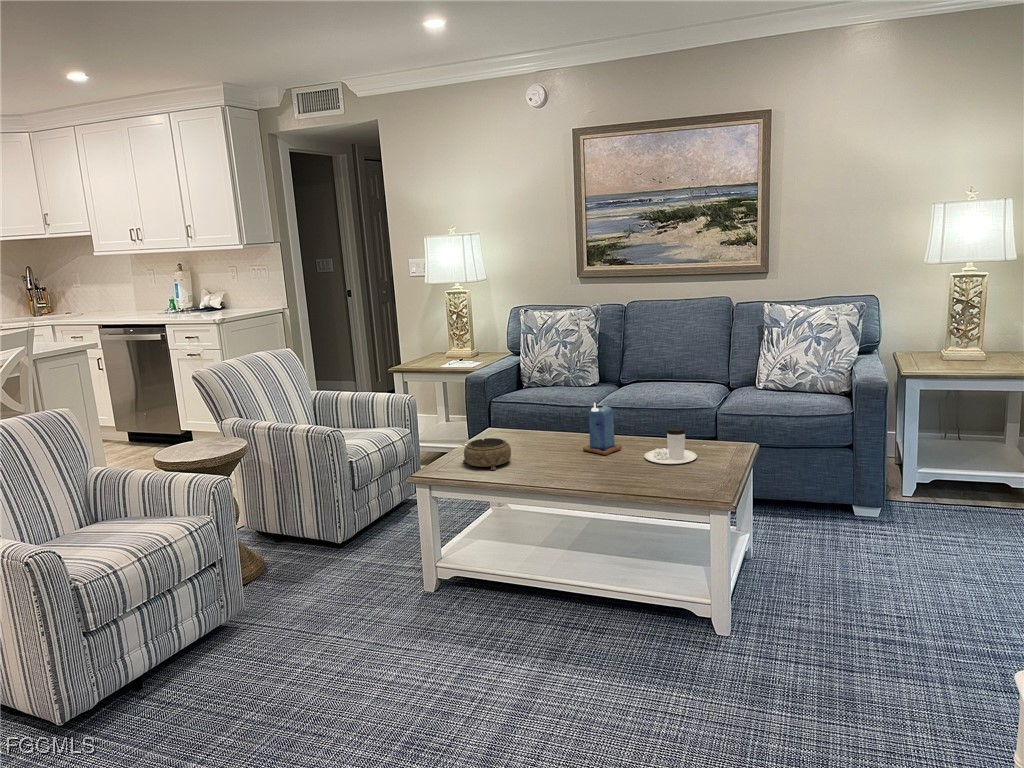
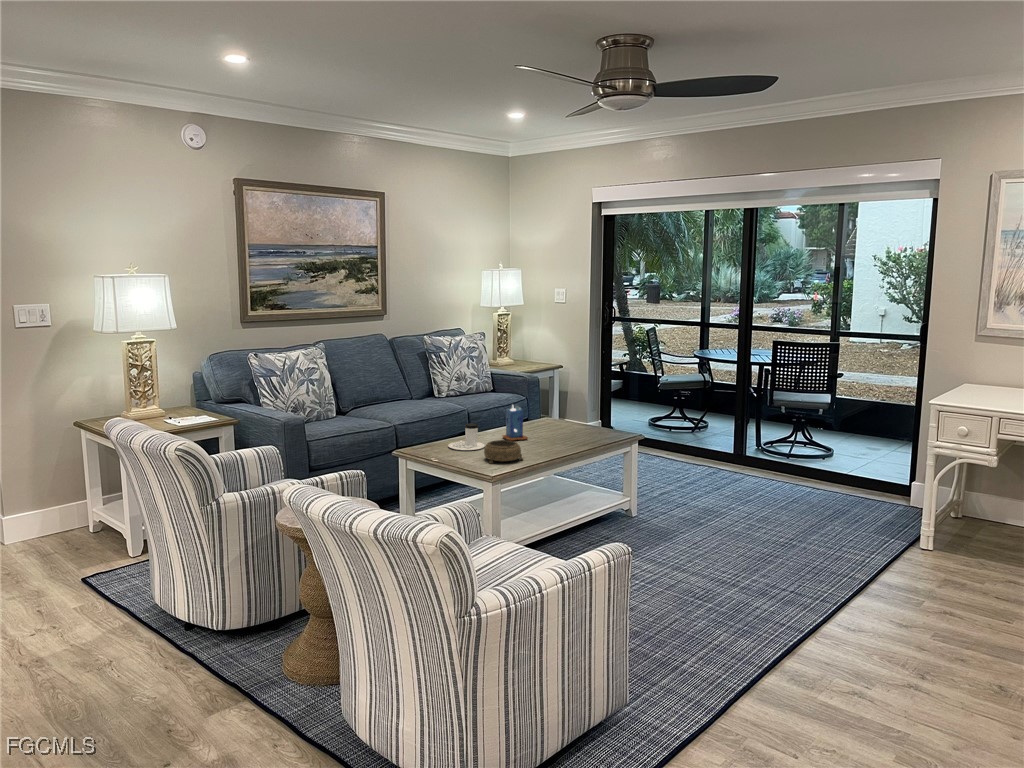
coffee cup: present [644,427,697,464] -> present [448,423,485,450]

